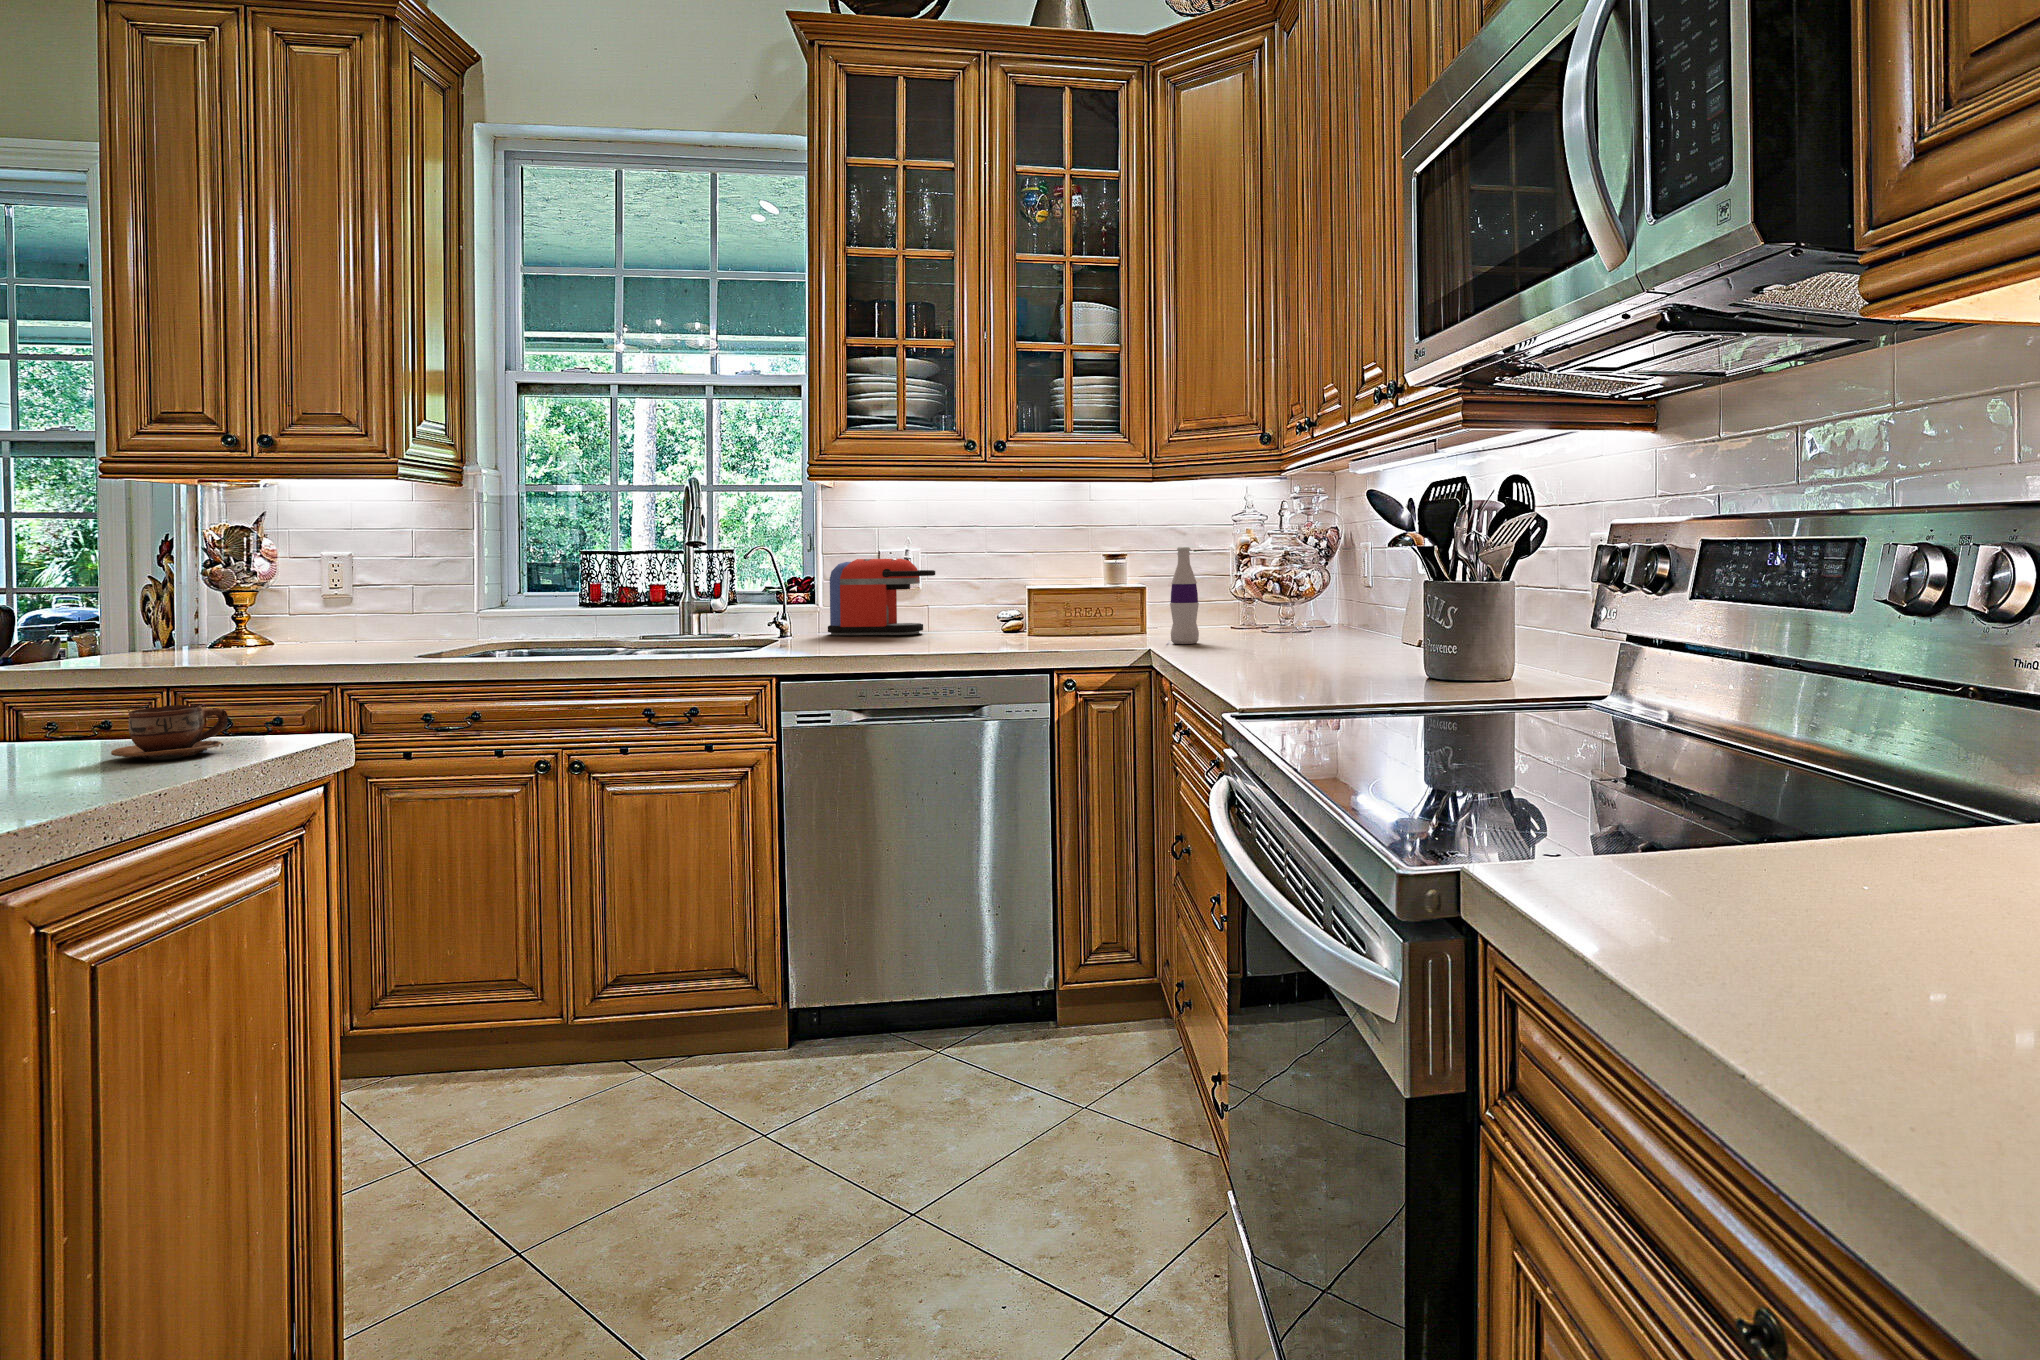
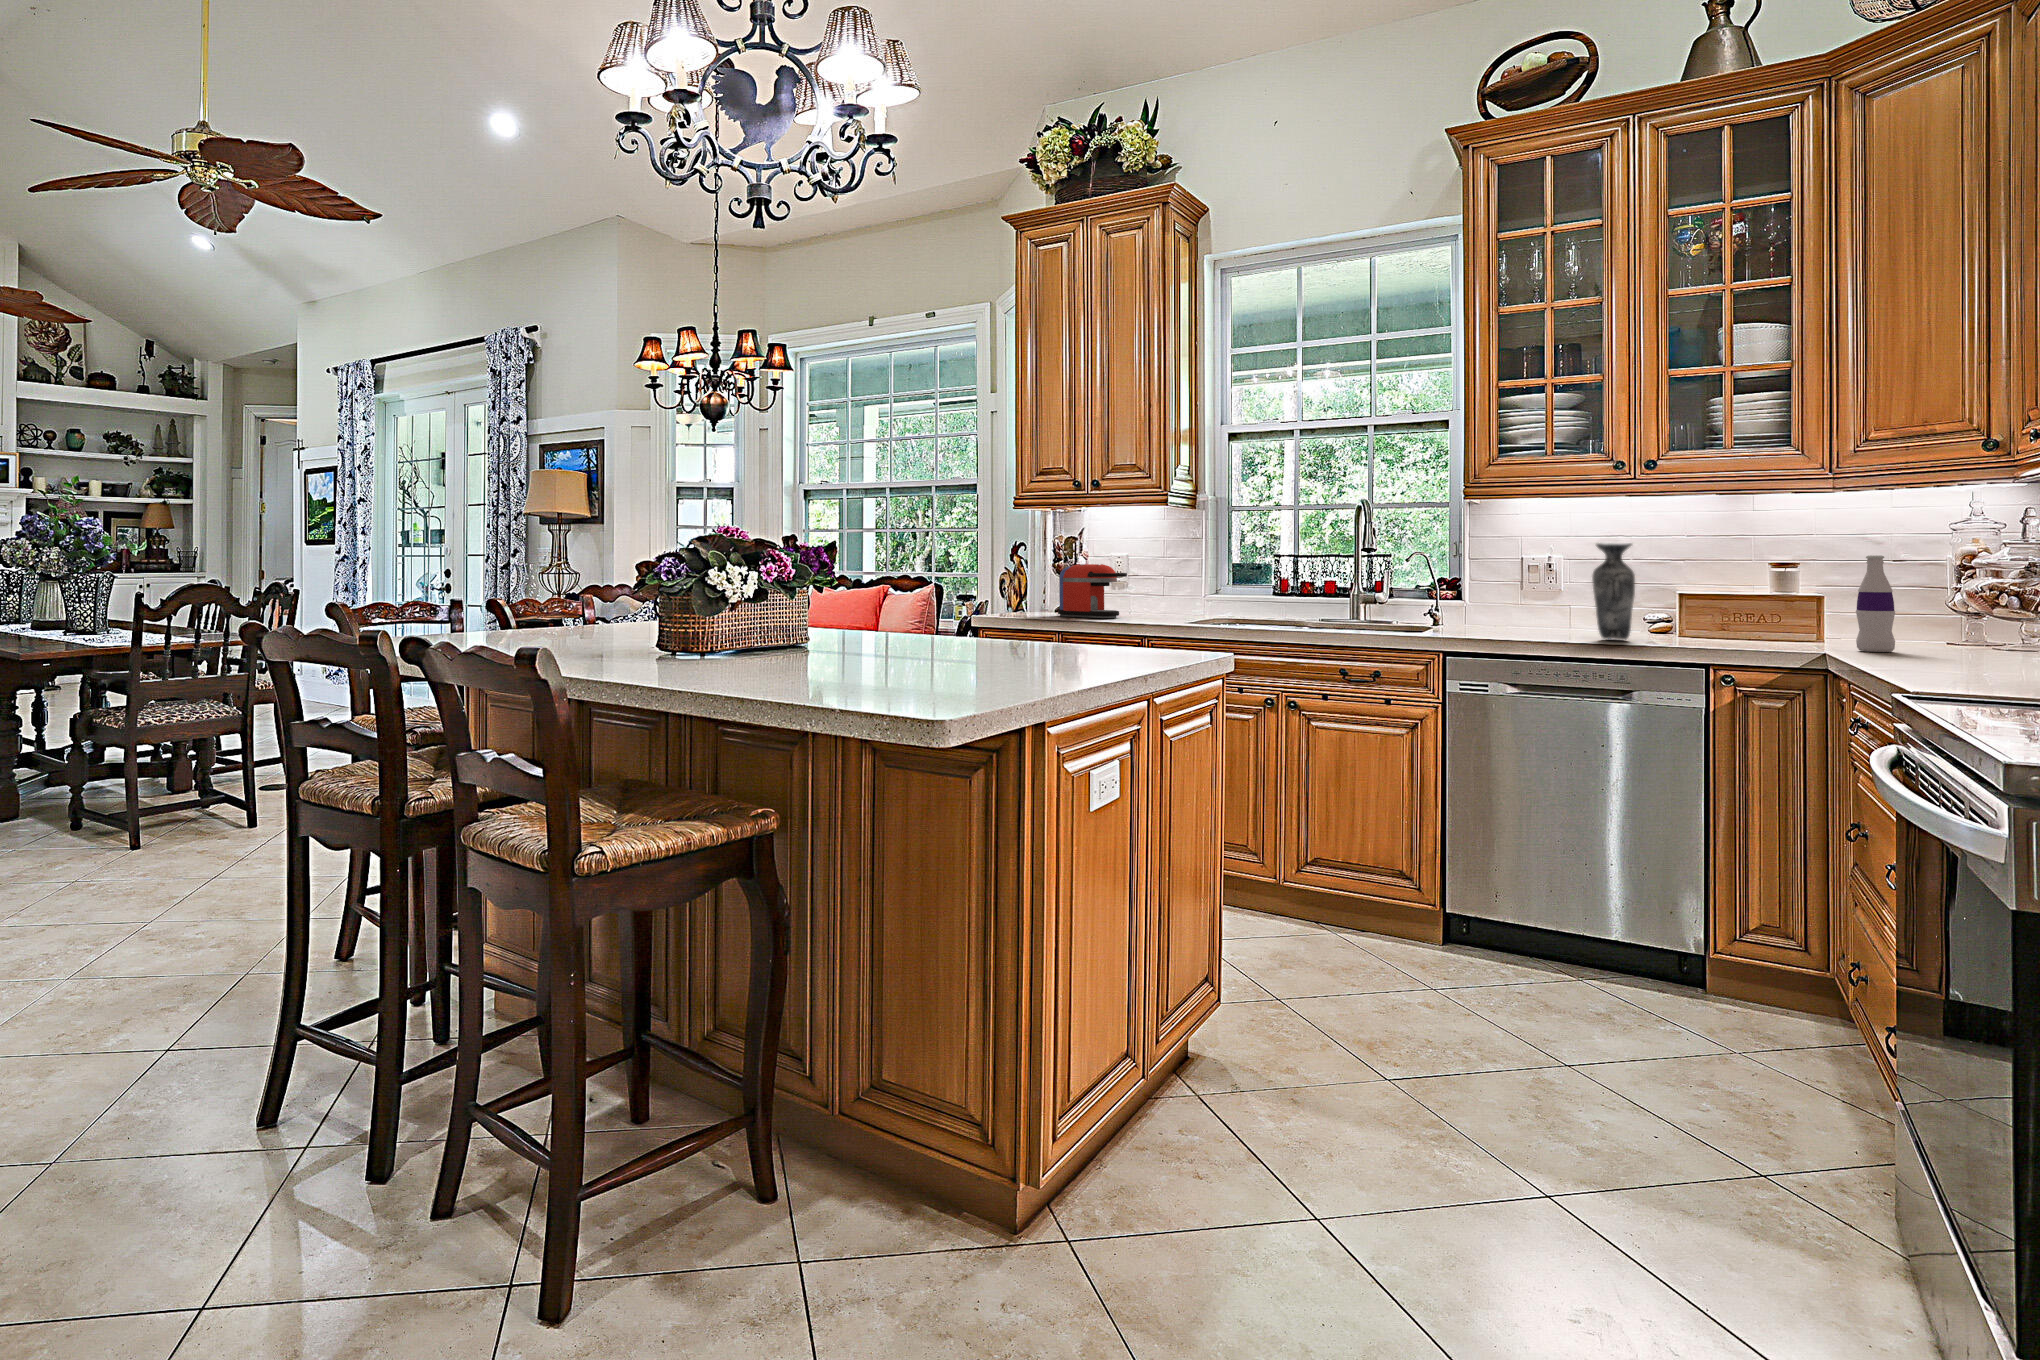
vase: none [945,534,986,646] -> present [1592,543,1635,640]
coffee maker: present [828,559,935,635] -> present [1058,564,1127,618]
cup: present [111,704,228,759] -> none [1137,637,1180,663]

